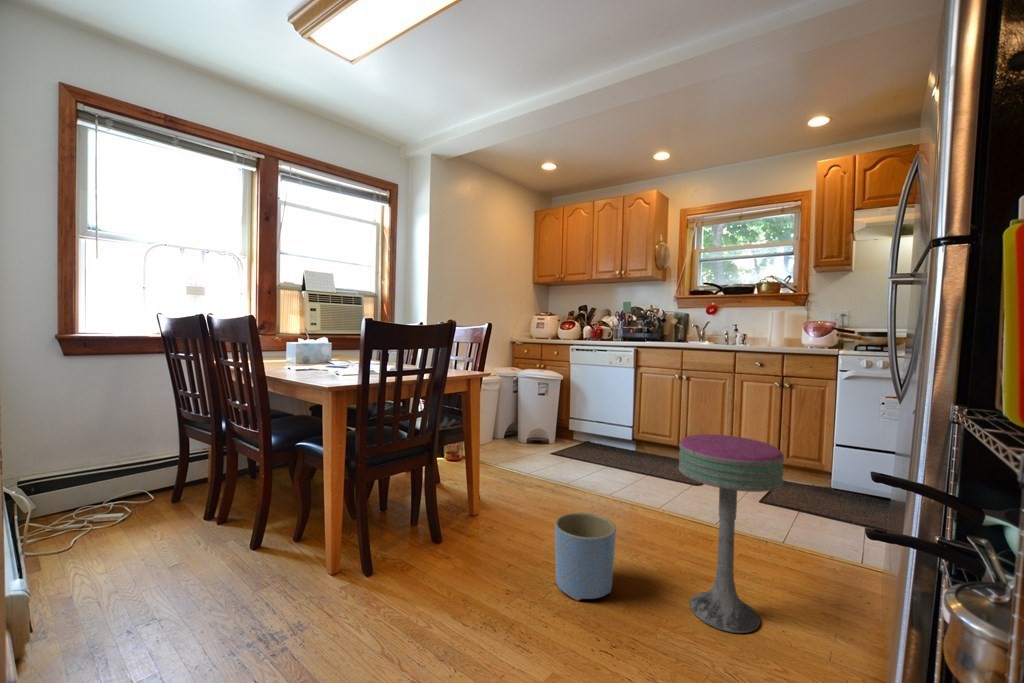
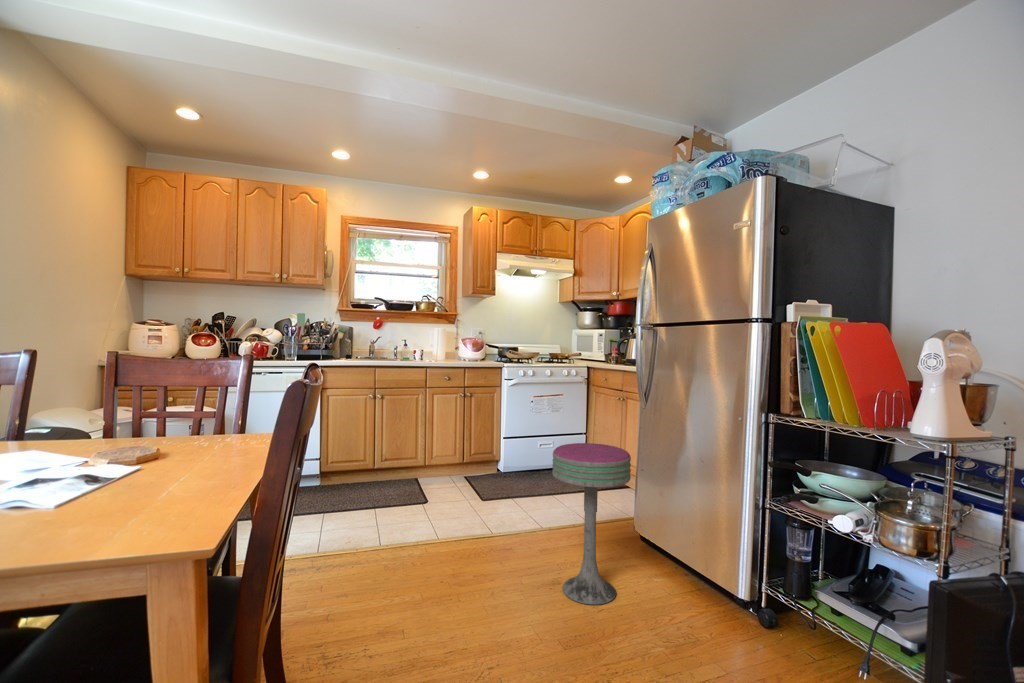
planter: present [555,513,616,600] -> none [469,555,533,652]

